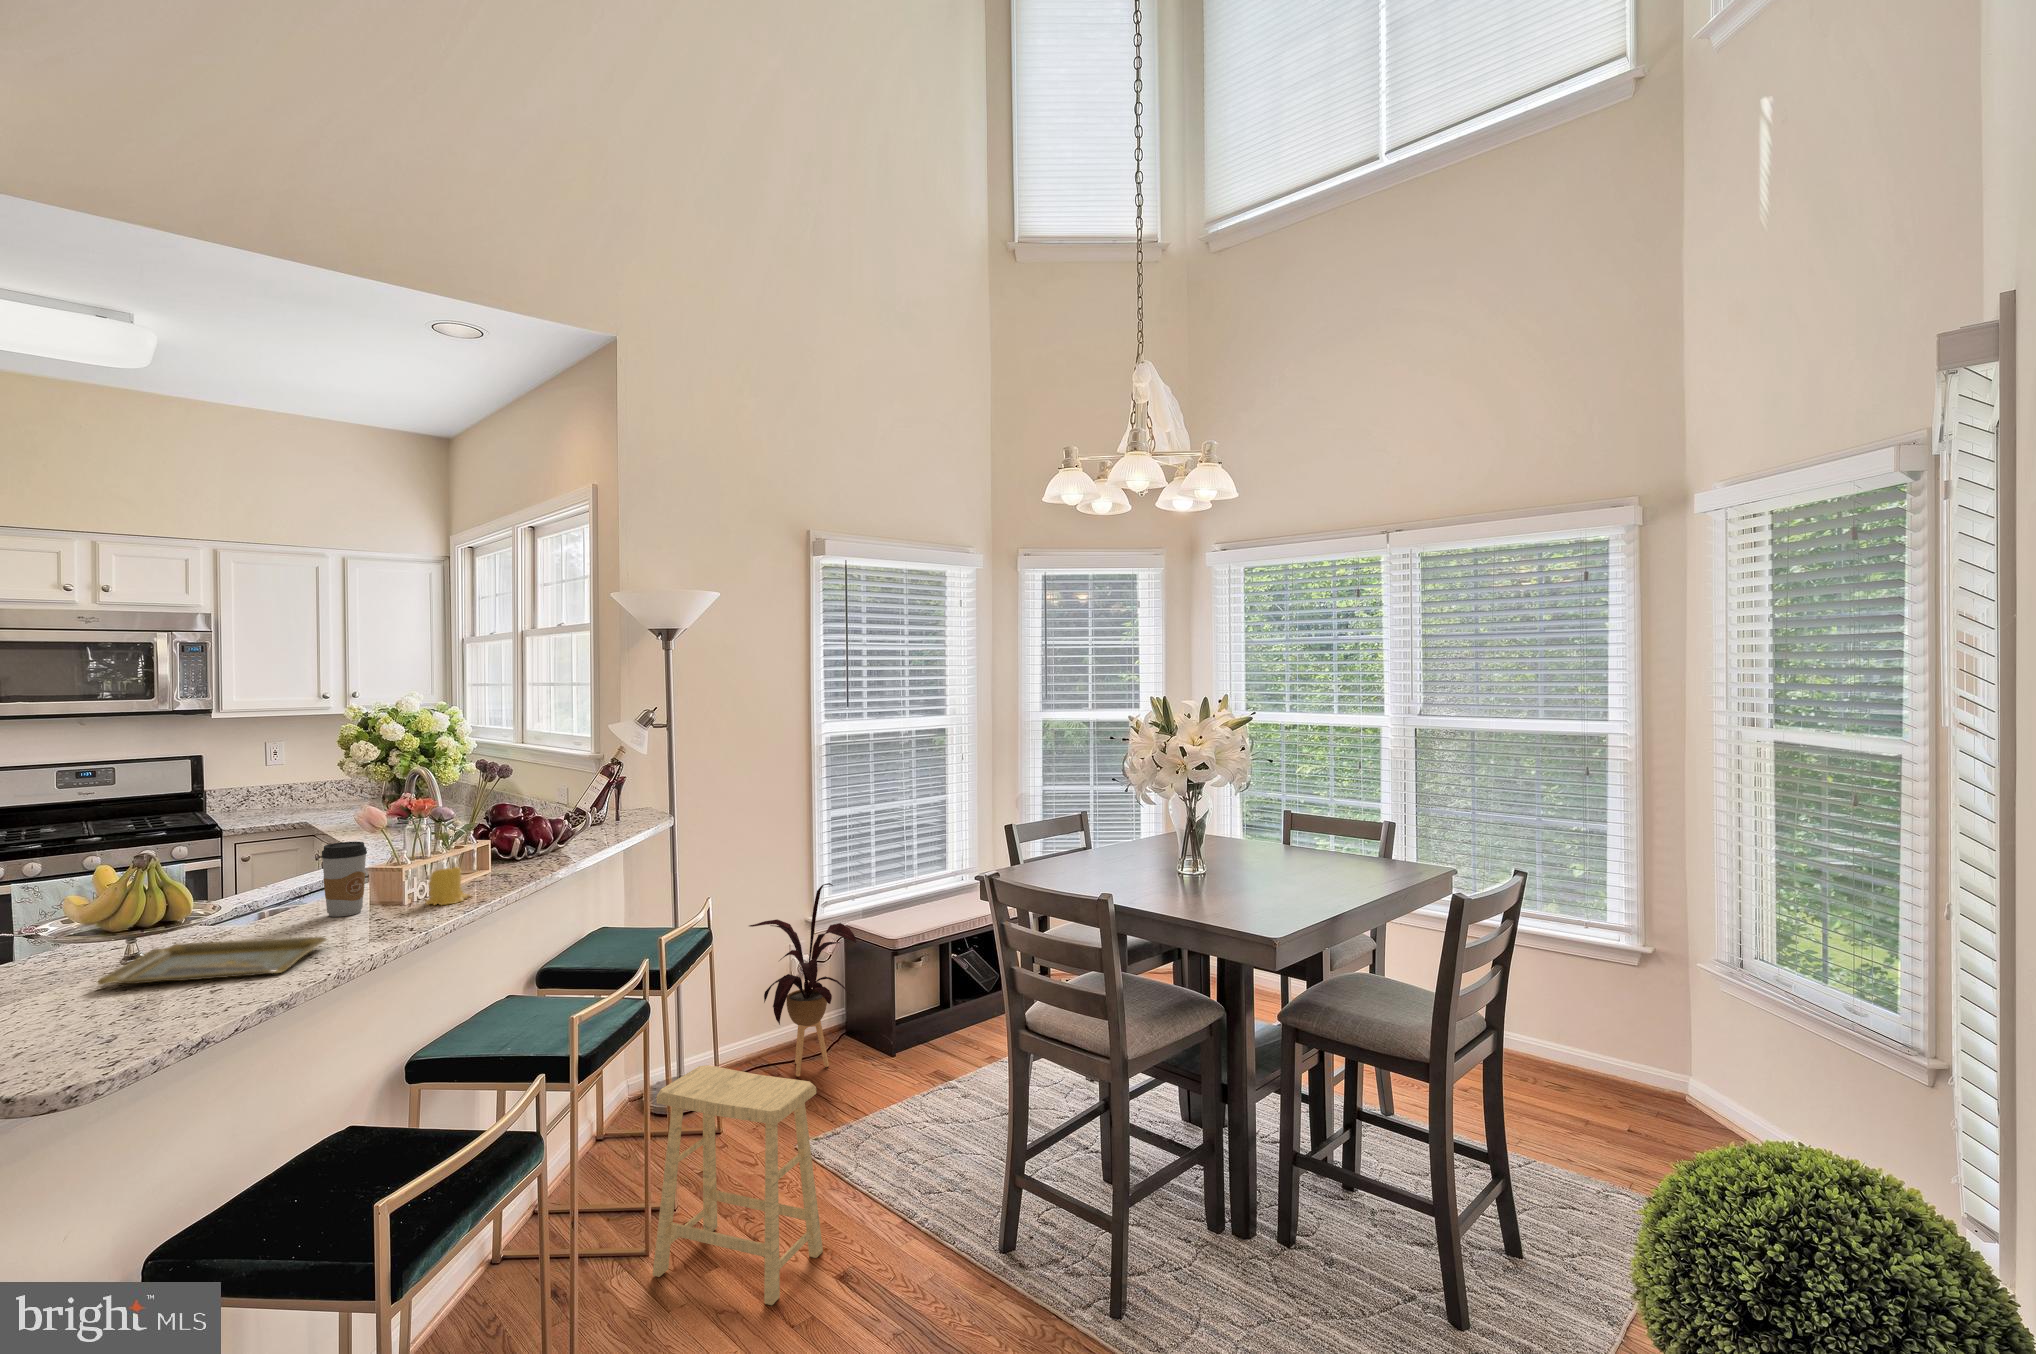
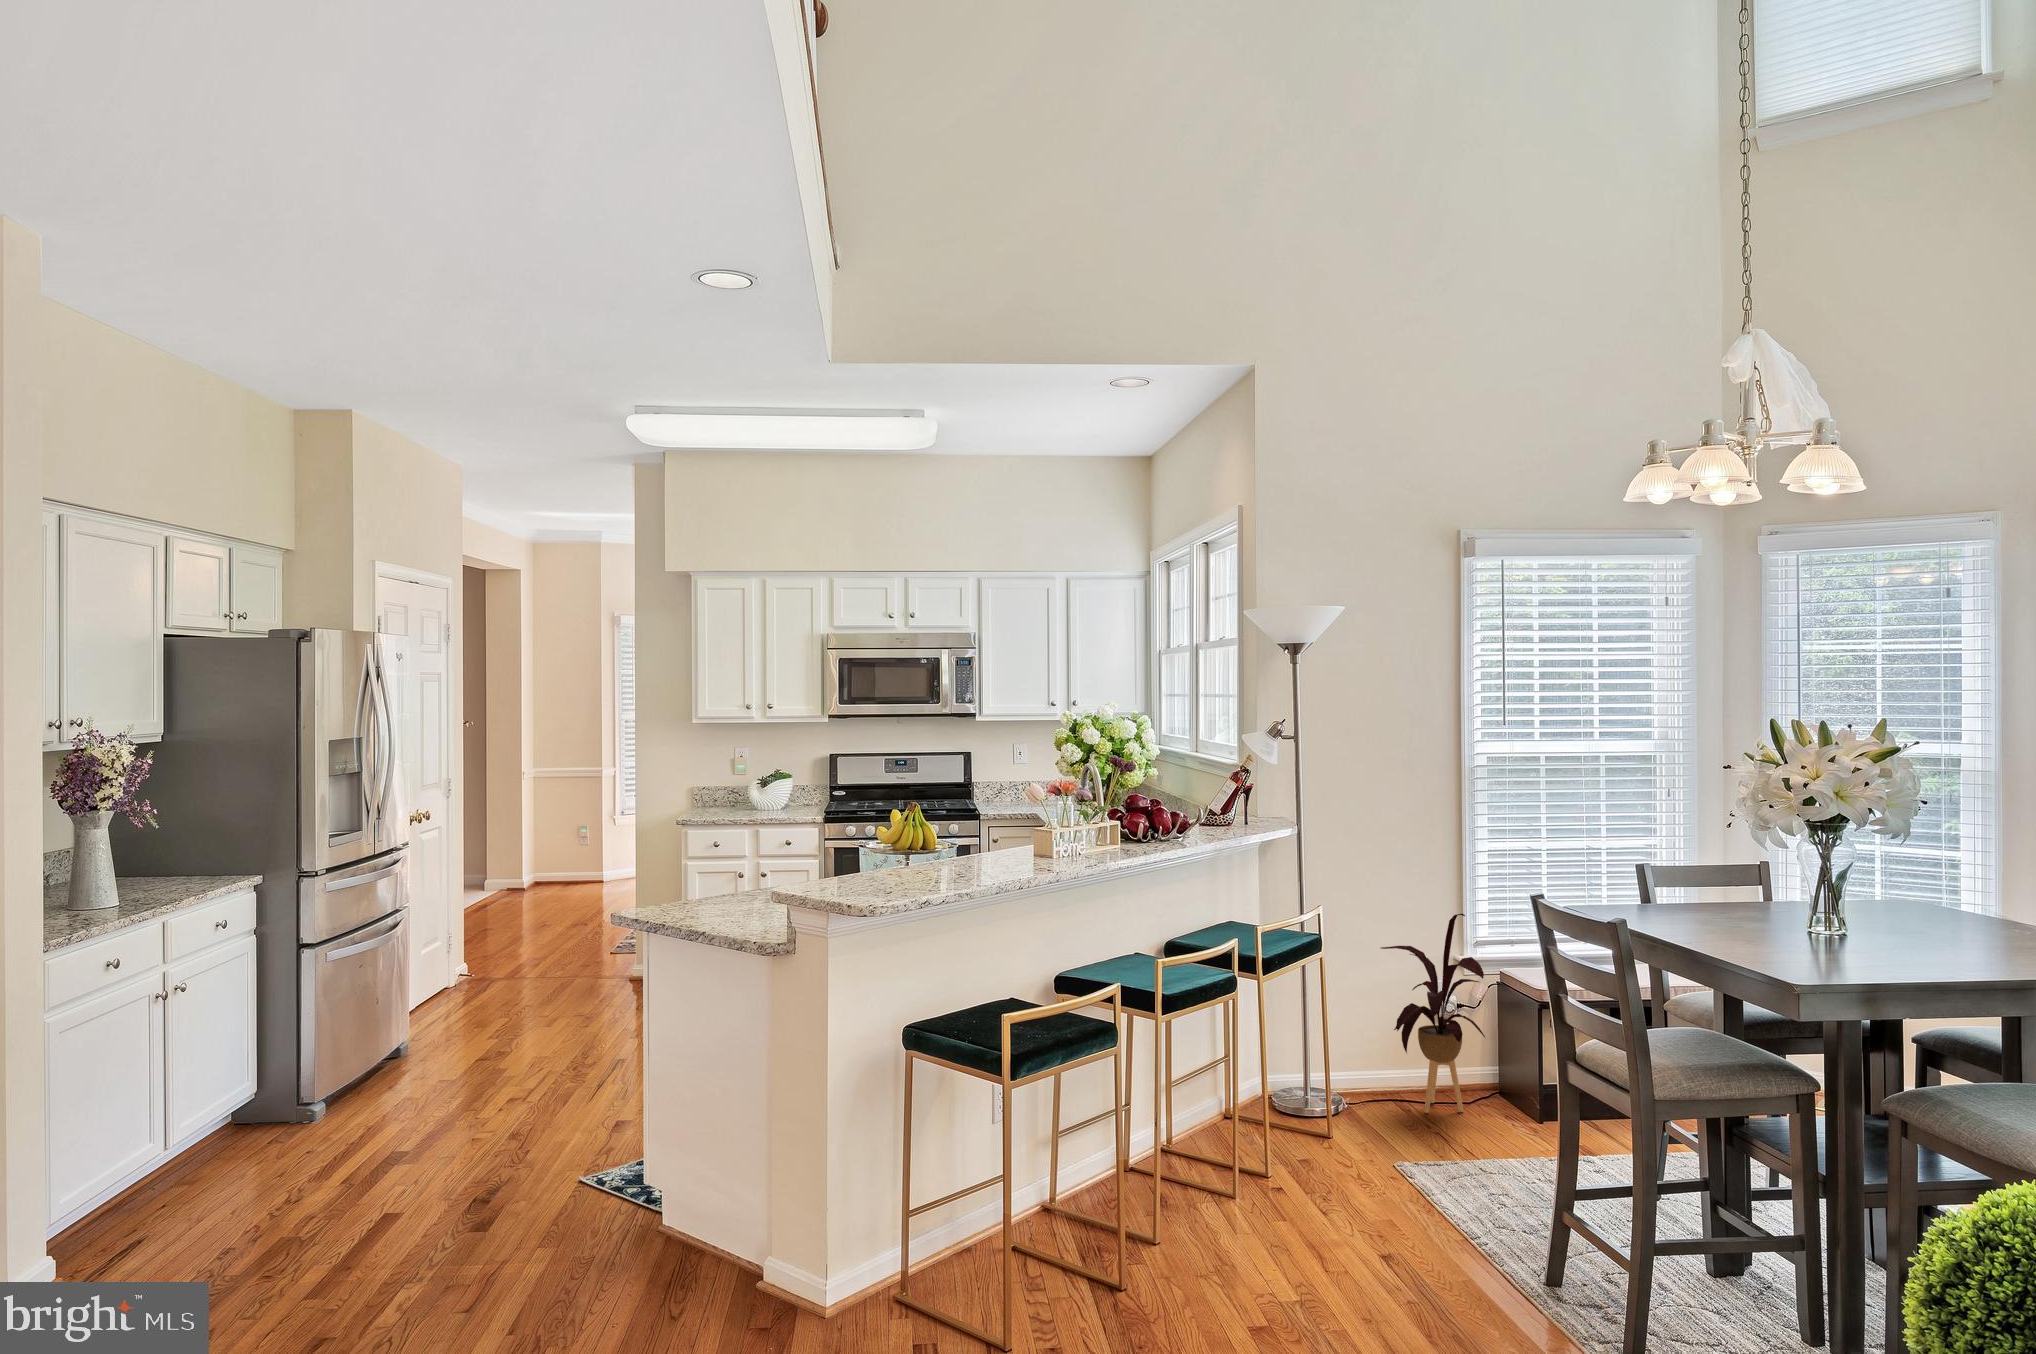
coffee cup: present [321,842,367,917] -> none [1001,809,1029,862]
candle: present [426,867,470,905] -> none [1065,832,1097,863]
tray: present [98,937,327,985] -> none [877,861,996,882]
footstool: present [653,1065,823,1305] -> none [1230,1043,1377,1255]

